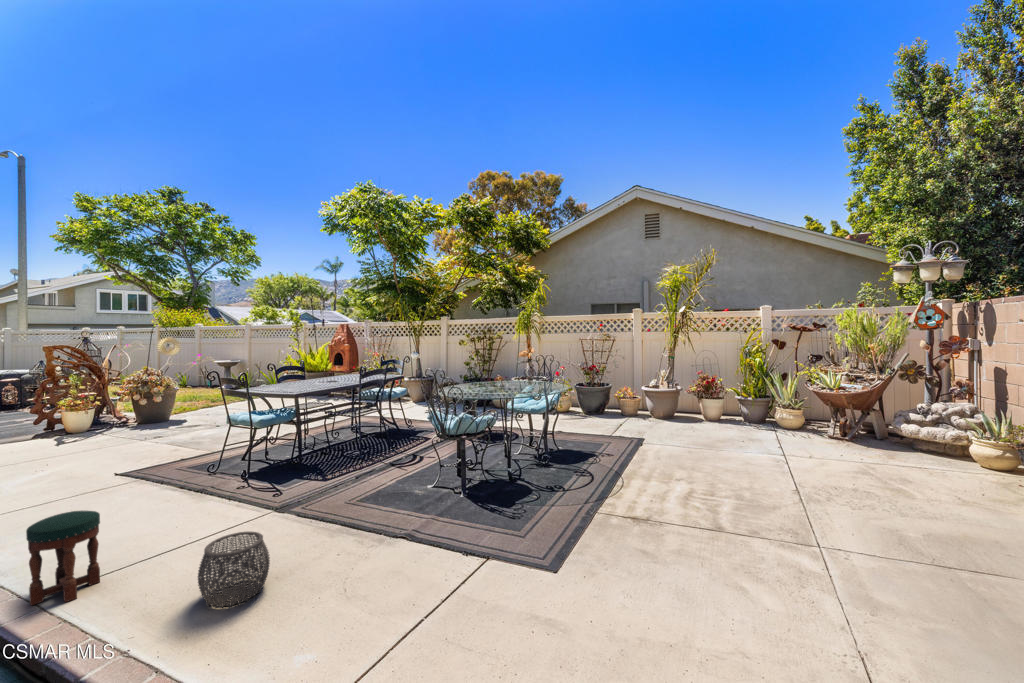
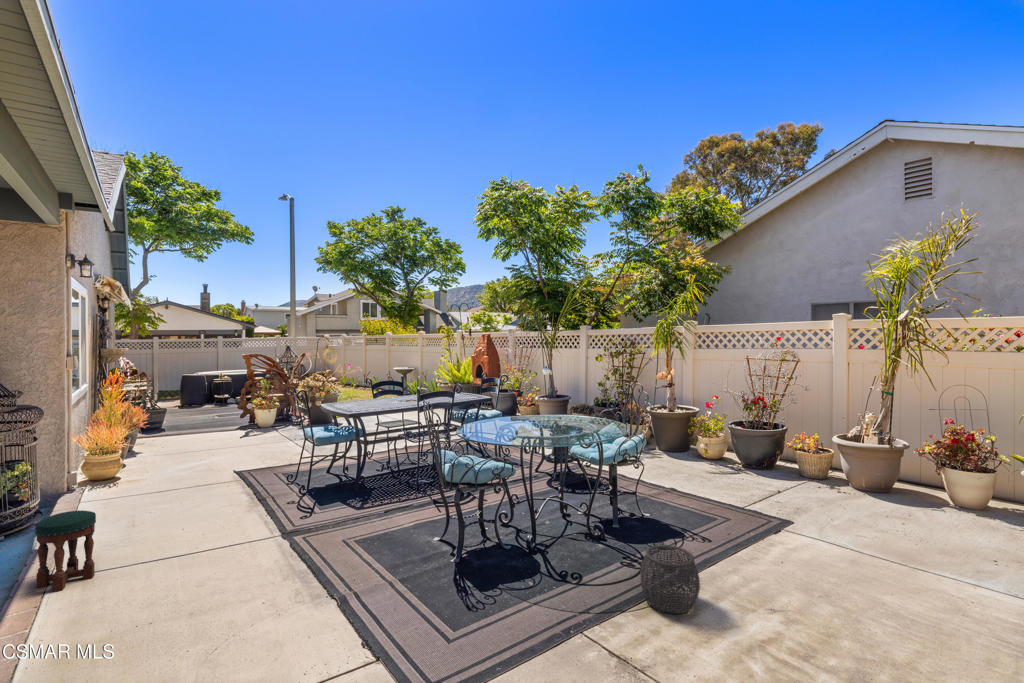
woven basket: present [198,532,270,607] -> present [640,545,700,614]

